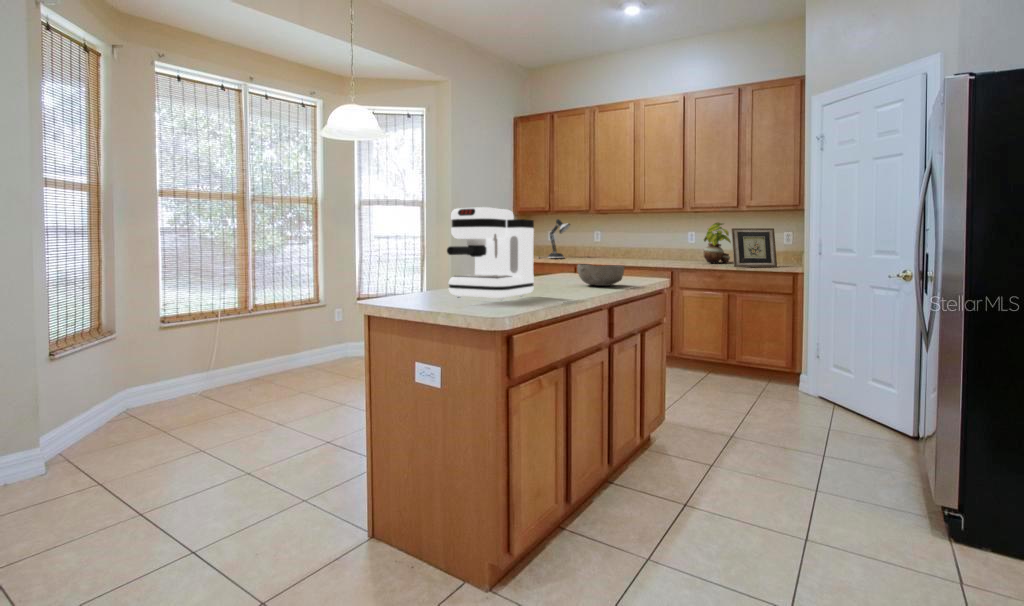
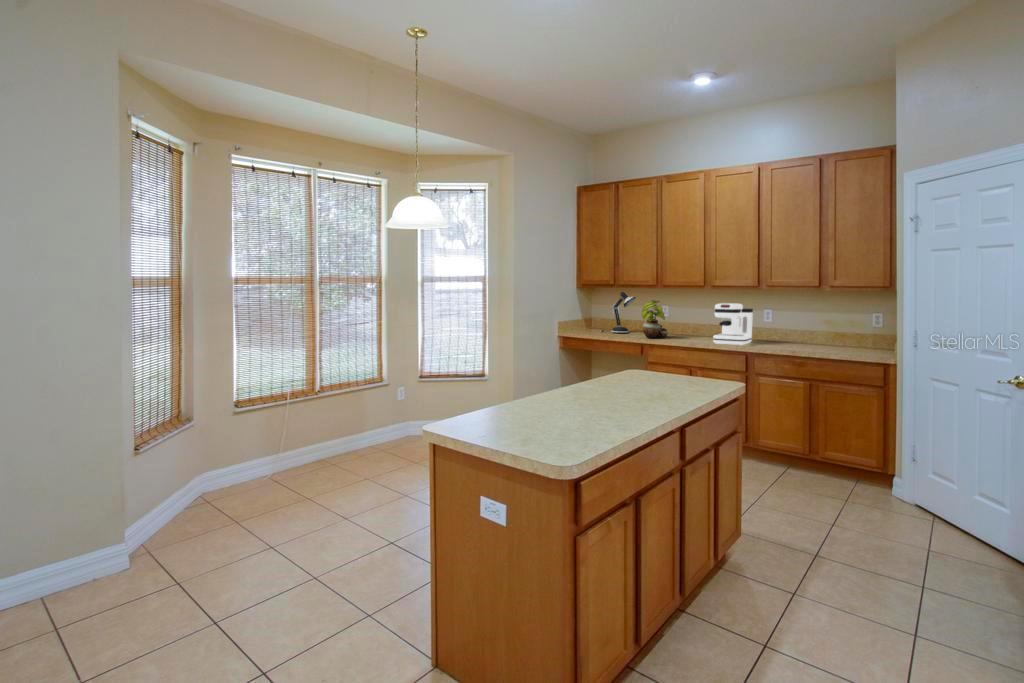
coffee maker: present [447,207,534,300] -> present [713,303,753,346]
potted plant: present [704,222,731,263] -> present [642,300,668,338]
picture frame: present [731,228,777,267] -> none [814,311,866,353]
bowl: present [577,264,624,286] -> none [647,372,698,398]

